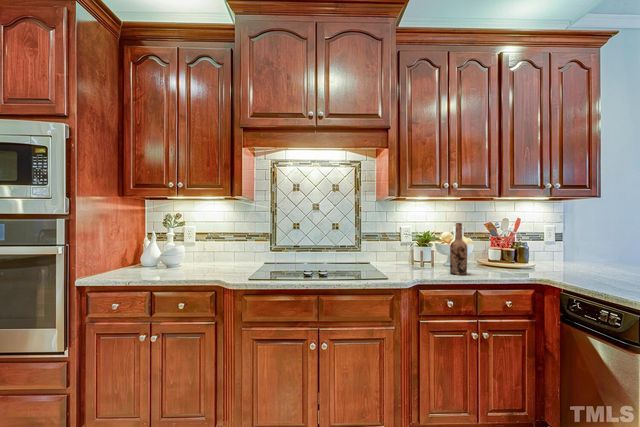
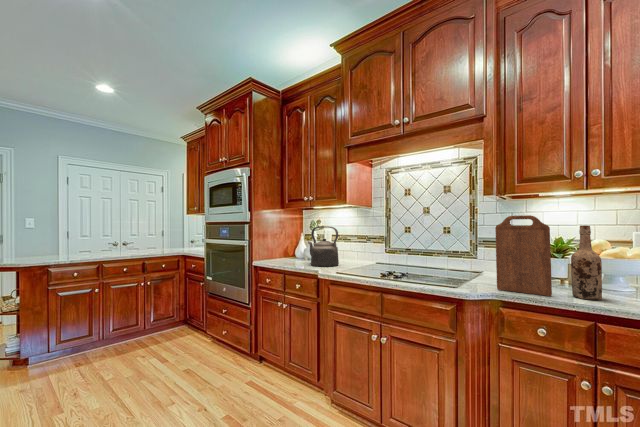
cutting board: none [409,215,445,276] -> present [495,215,552,296]
kettle: none [183,224,232,276] -> present [308,226,339,267]

